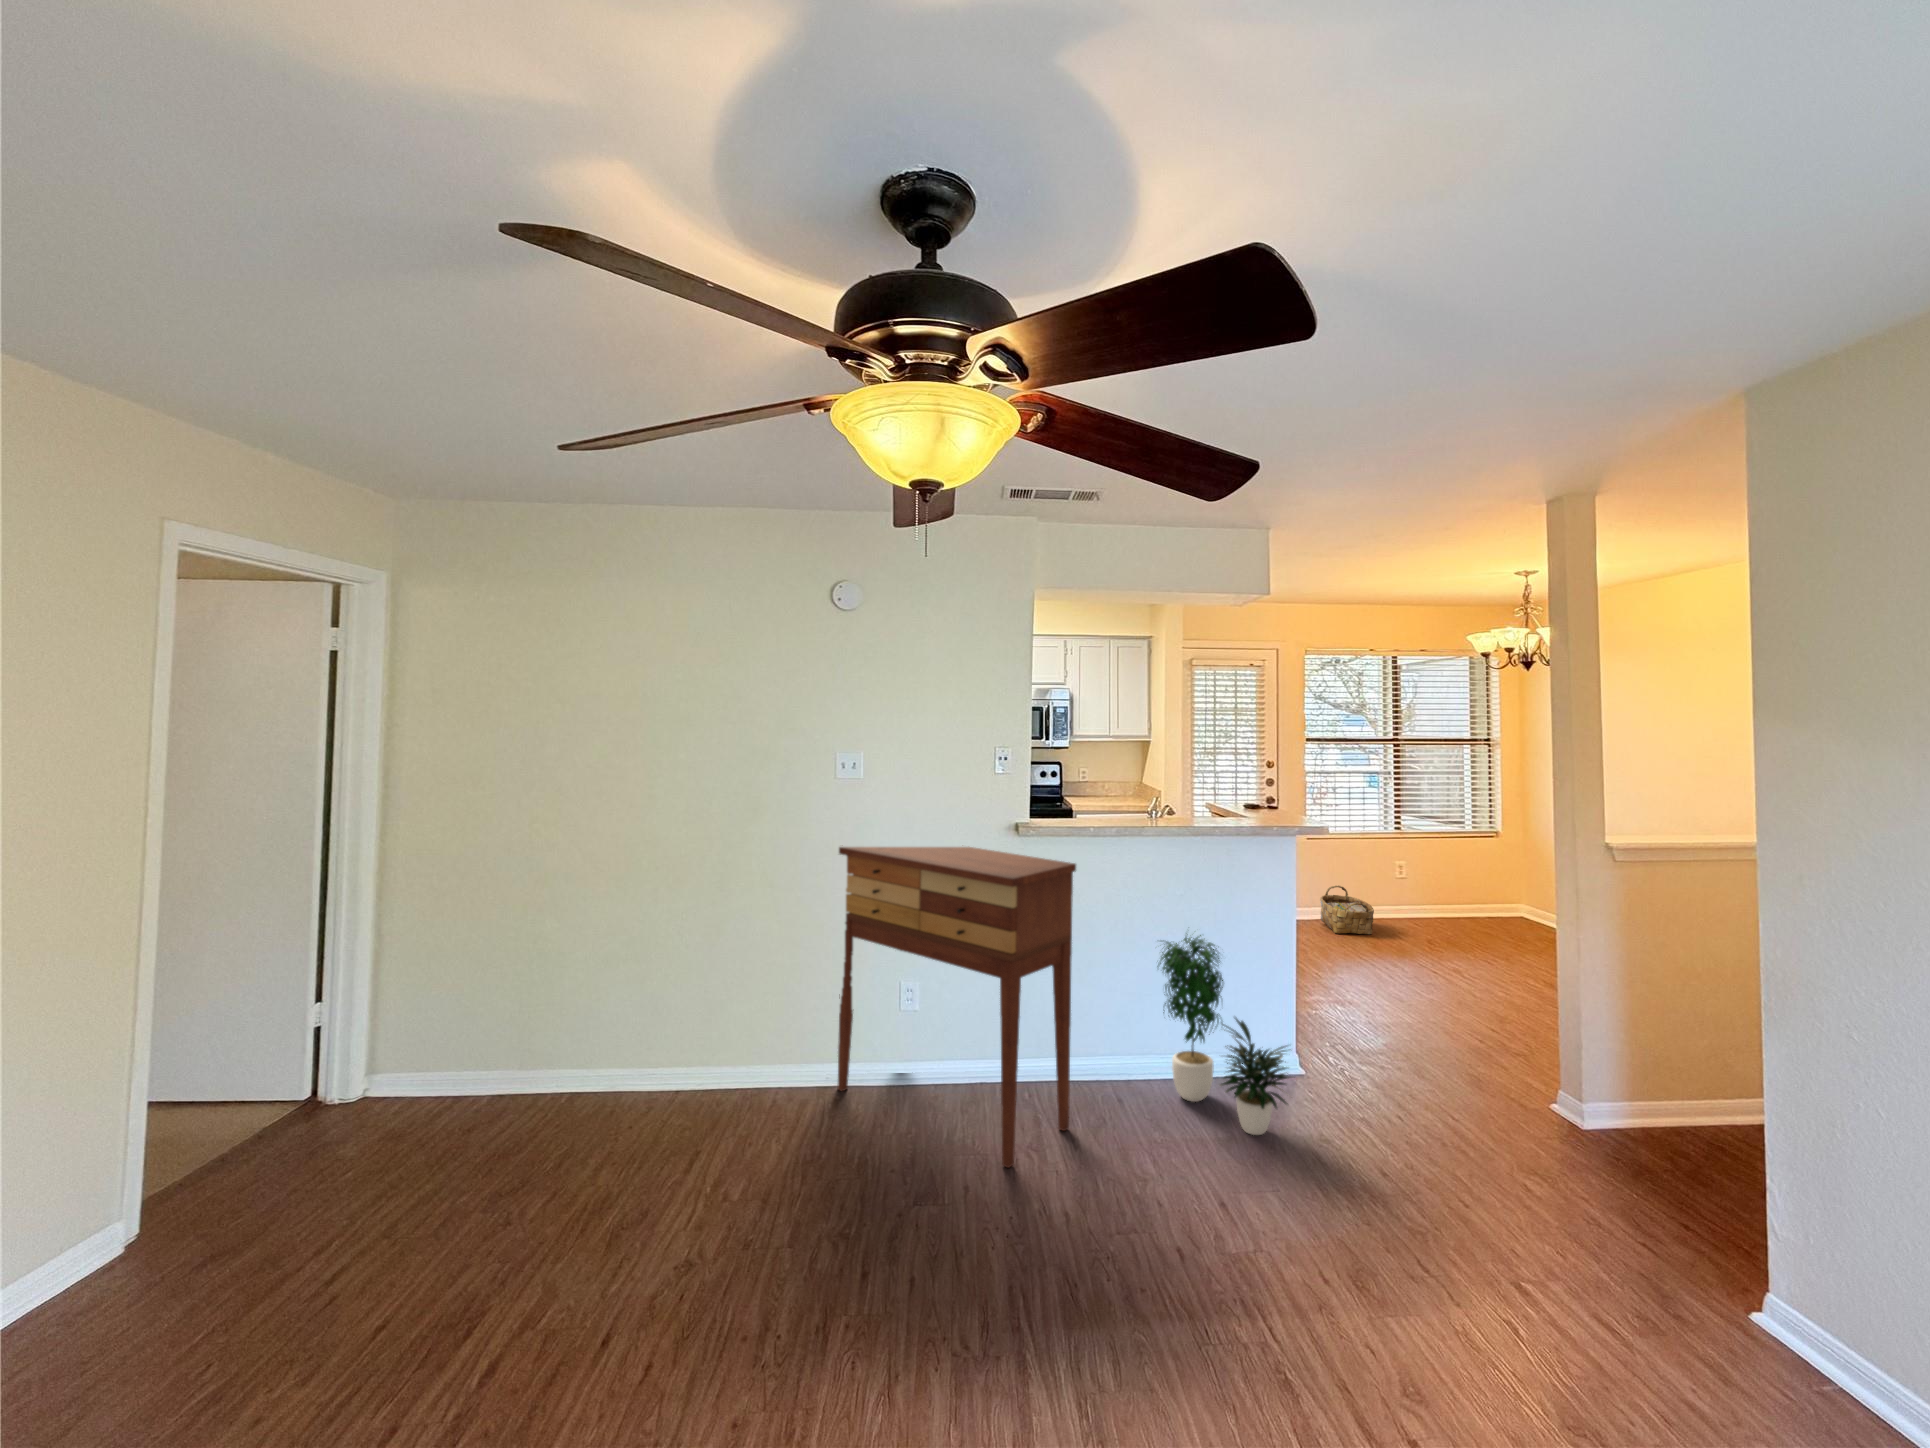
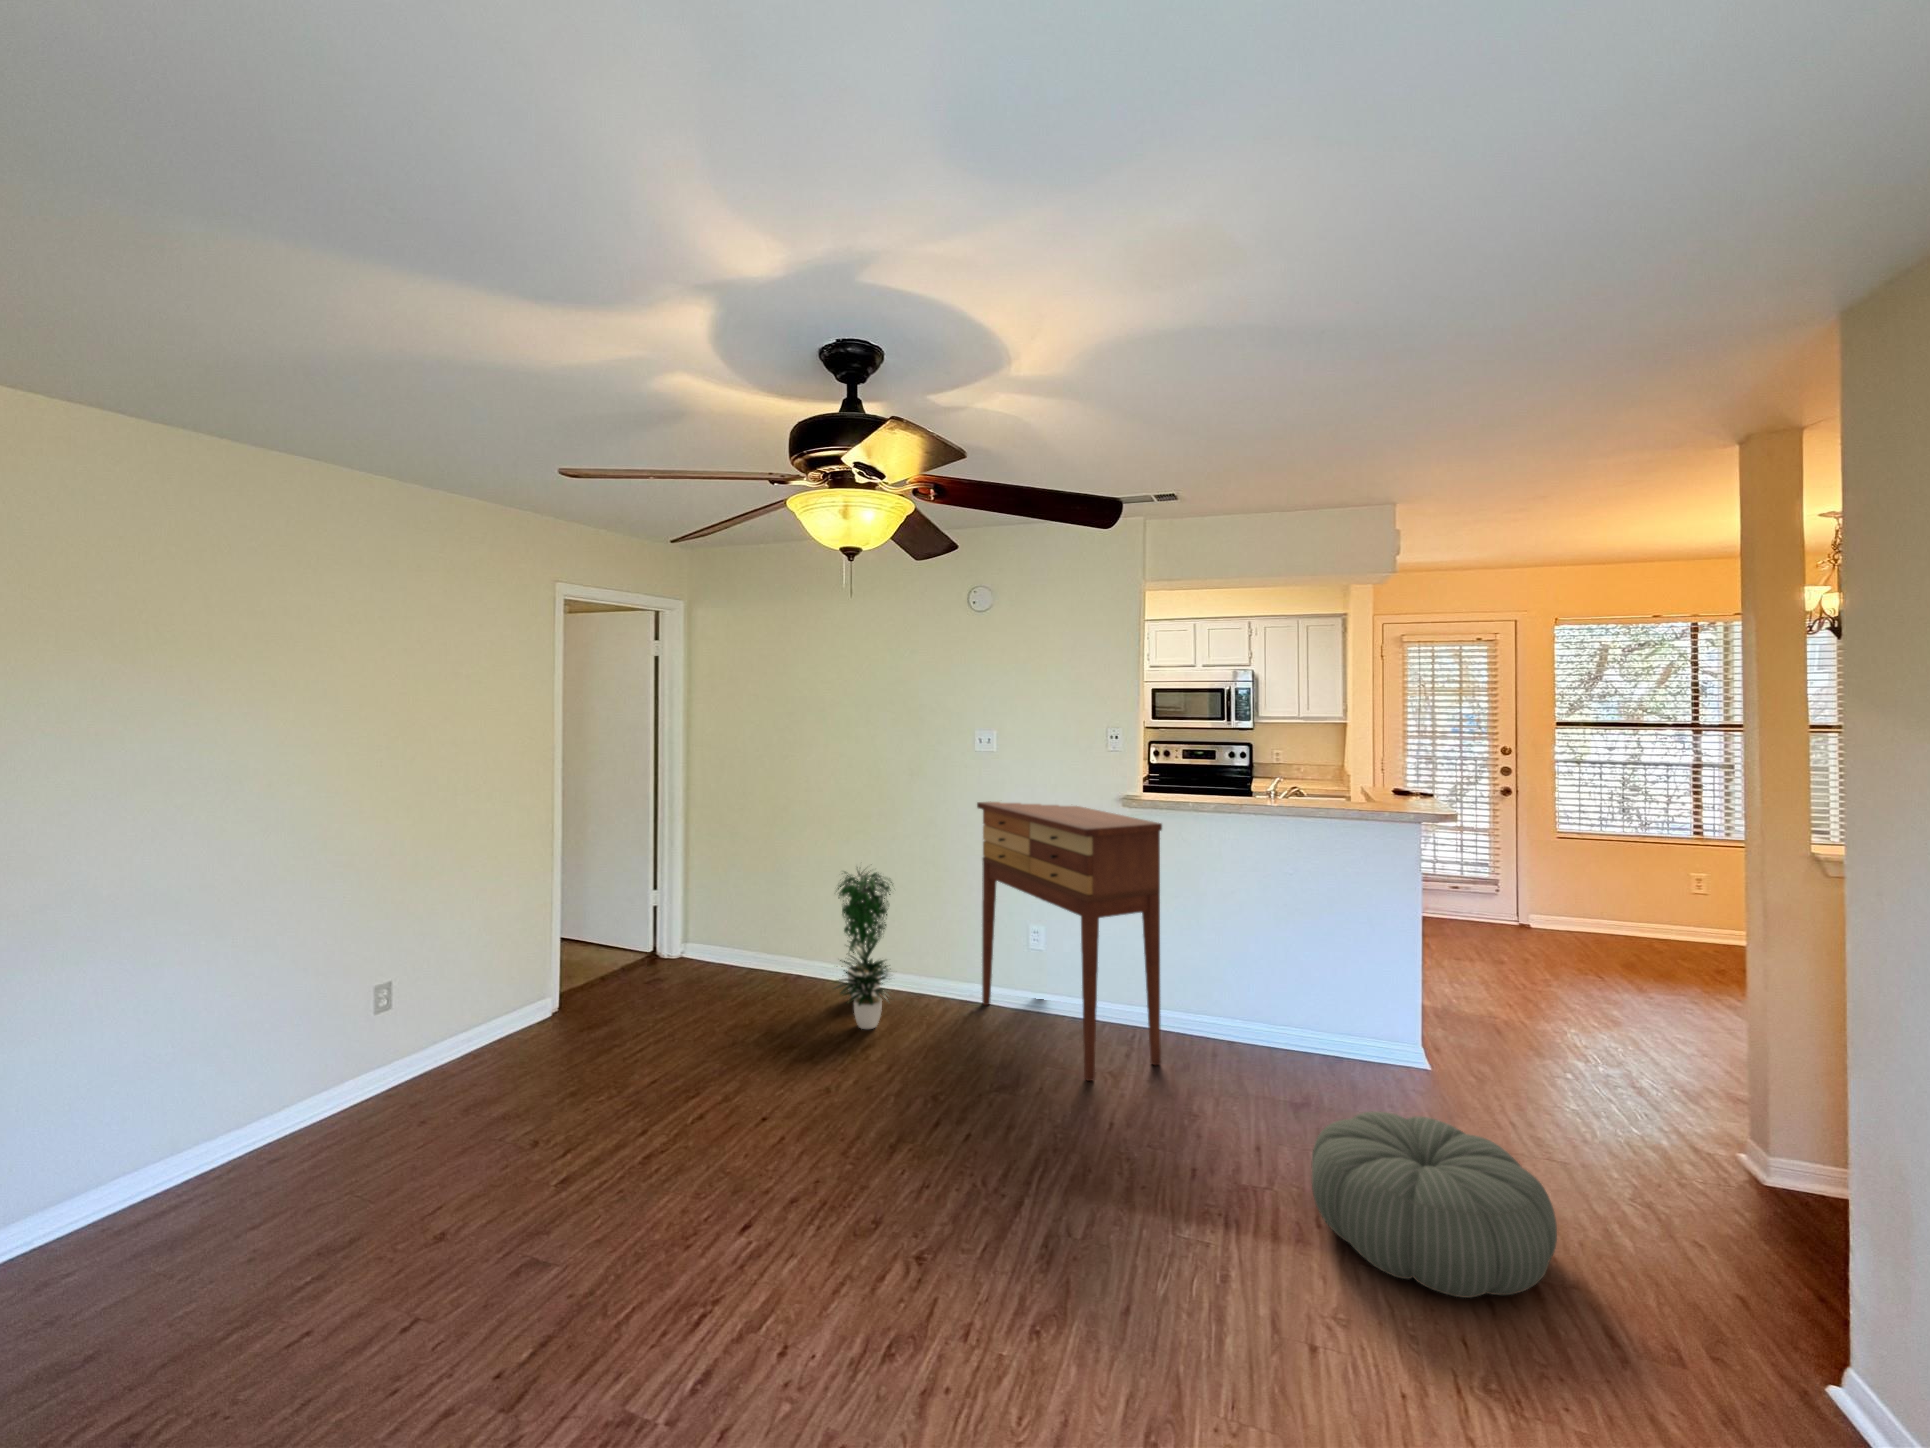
woven basket: present [1320,885,1374,934] -> none [1581,893,1653,953]
potted plant: present [1157,935,1291,1135] -> present [834,871,893,1029]
pouf: none [1290,1144,1522,1331] -> present [1312,1112,1557,1298]

